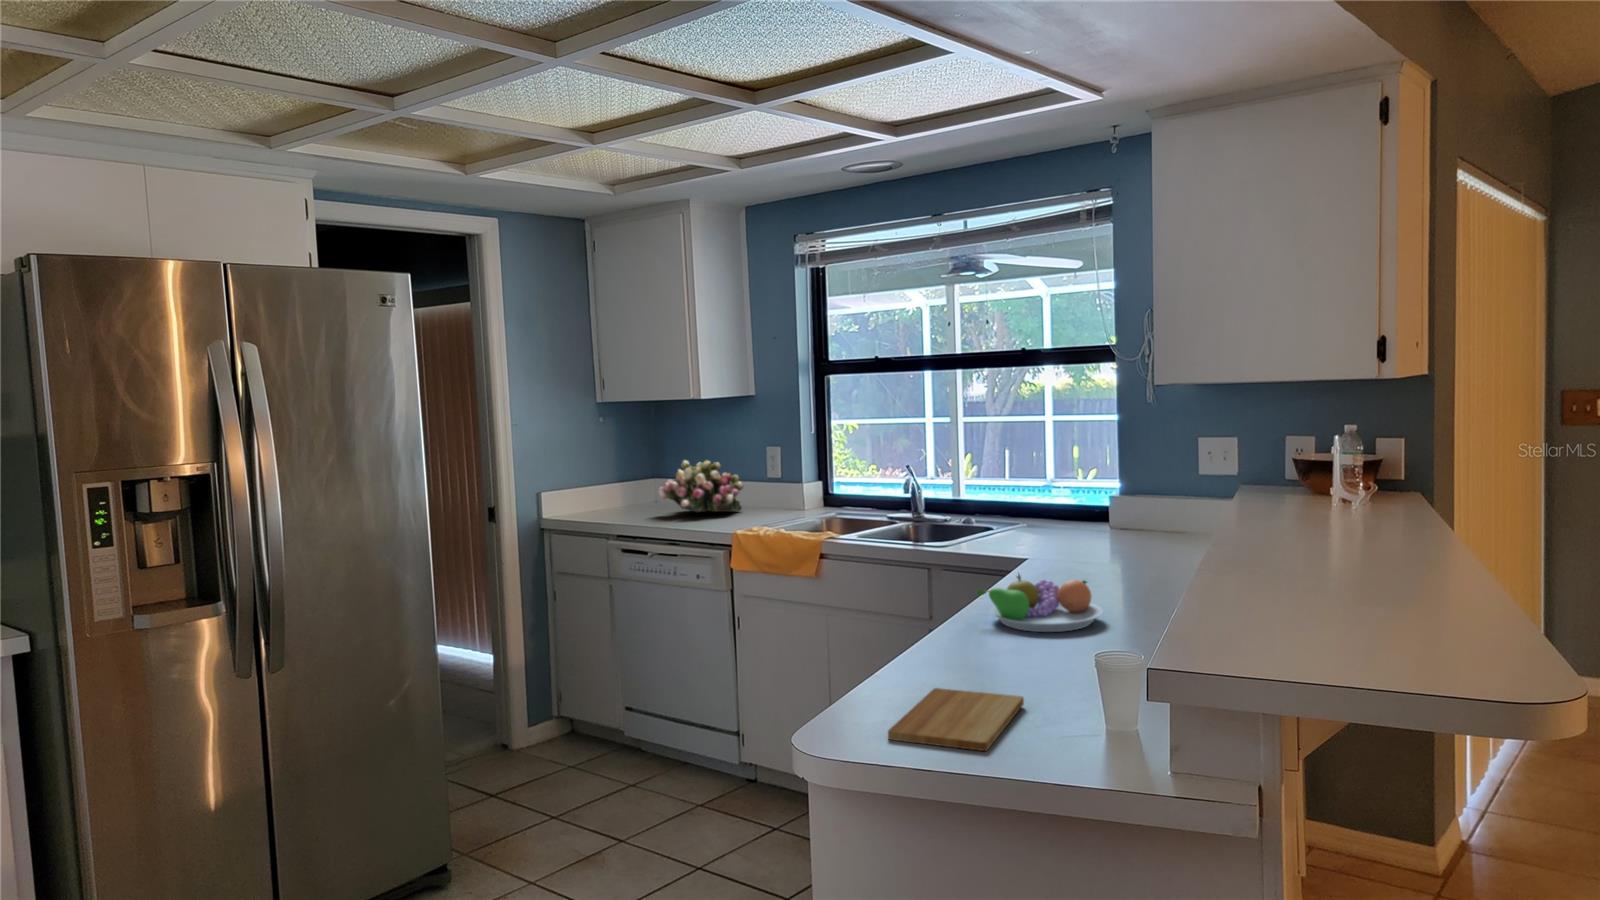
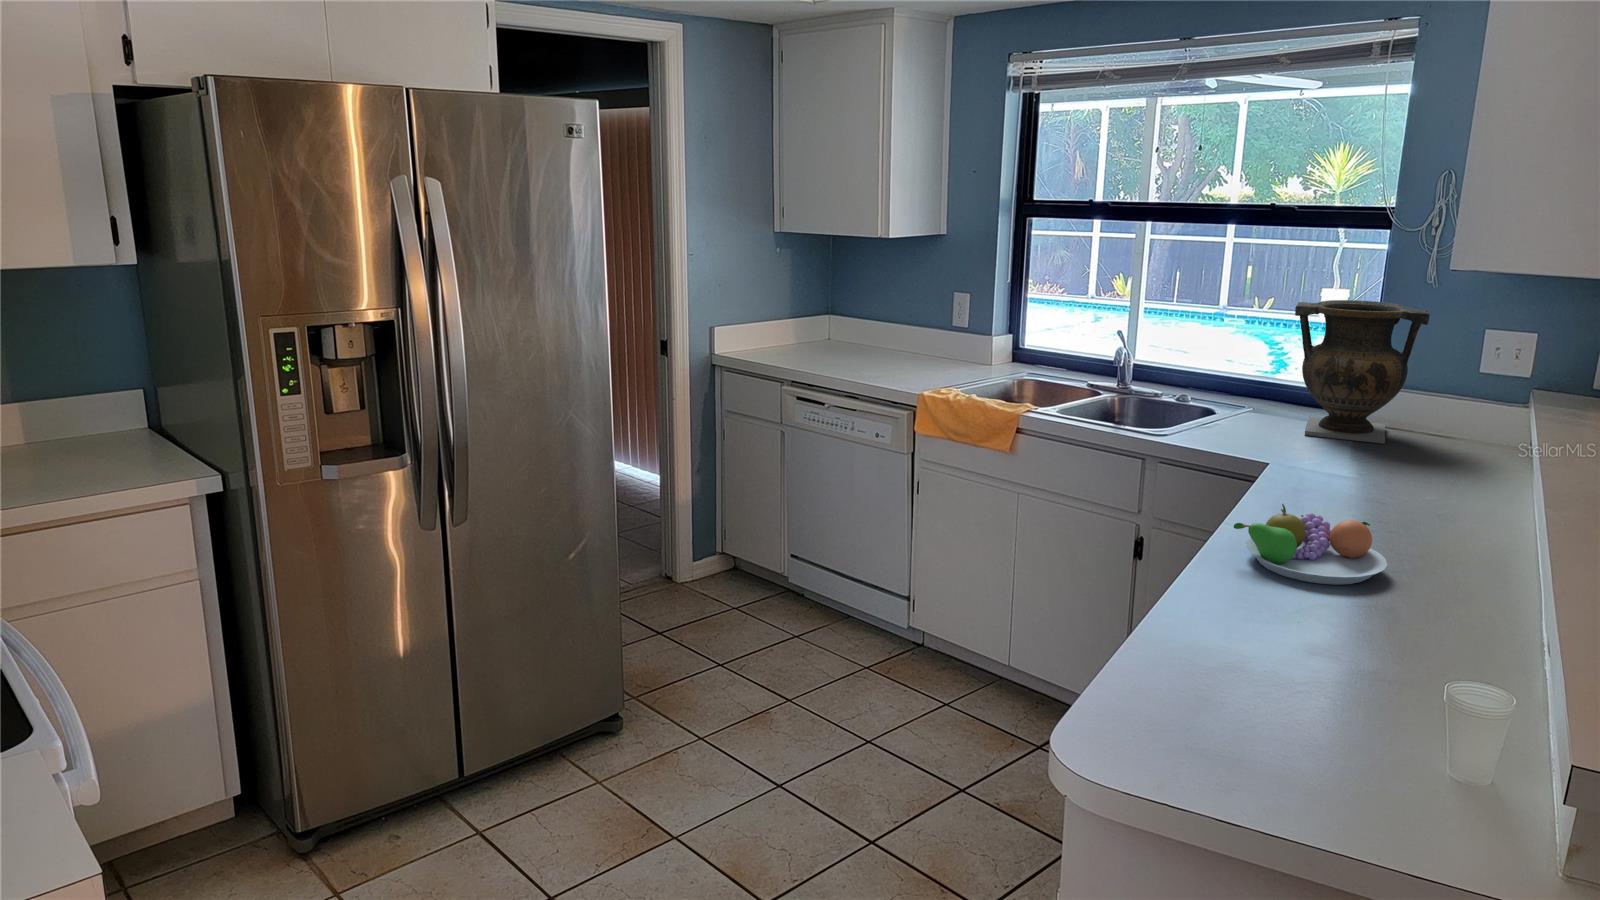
vase: none [1045,422,1151,540] -> present [1295,300,1430,444]
flower arrangement: present [658,461,743,512] -> none [836,303,927,362]
cutting board: present [888,688,1024,751] -> none [1164,668,1322,779]

